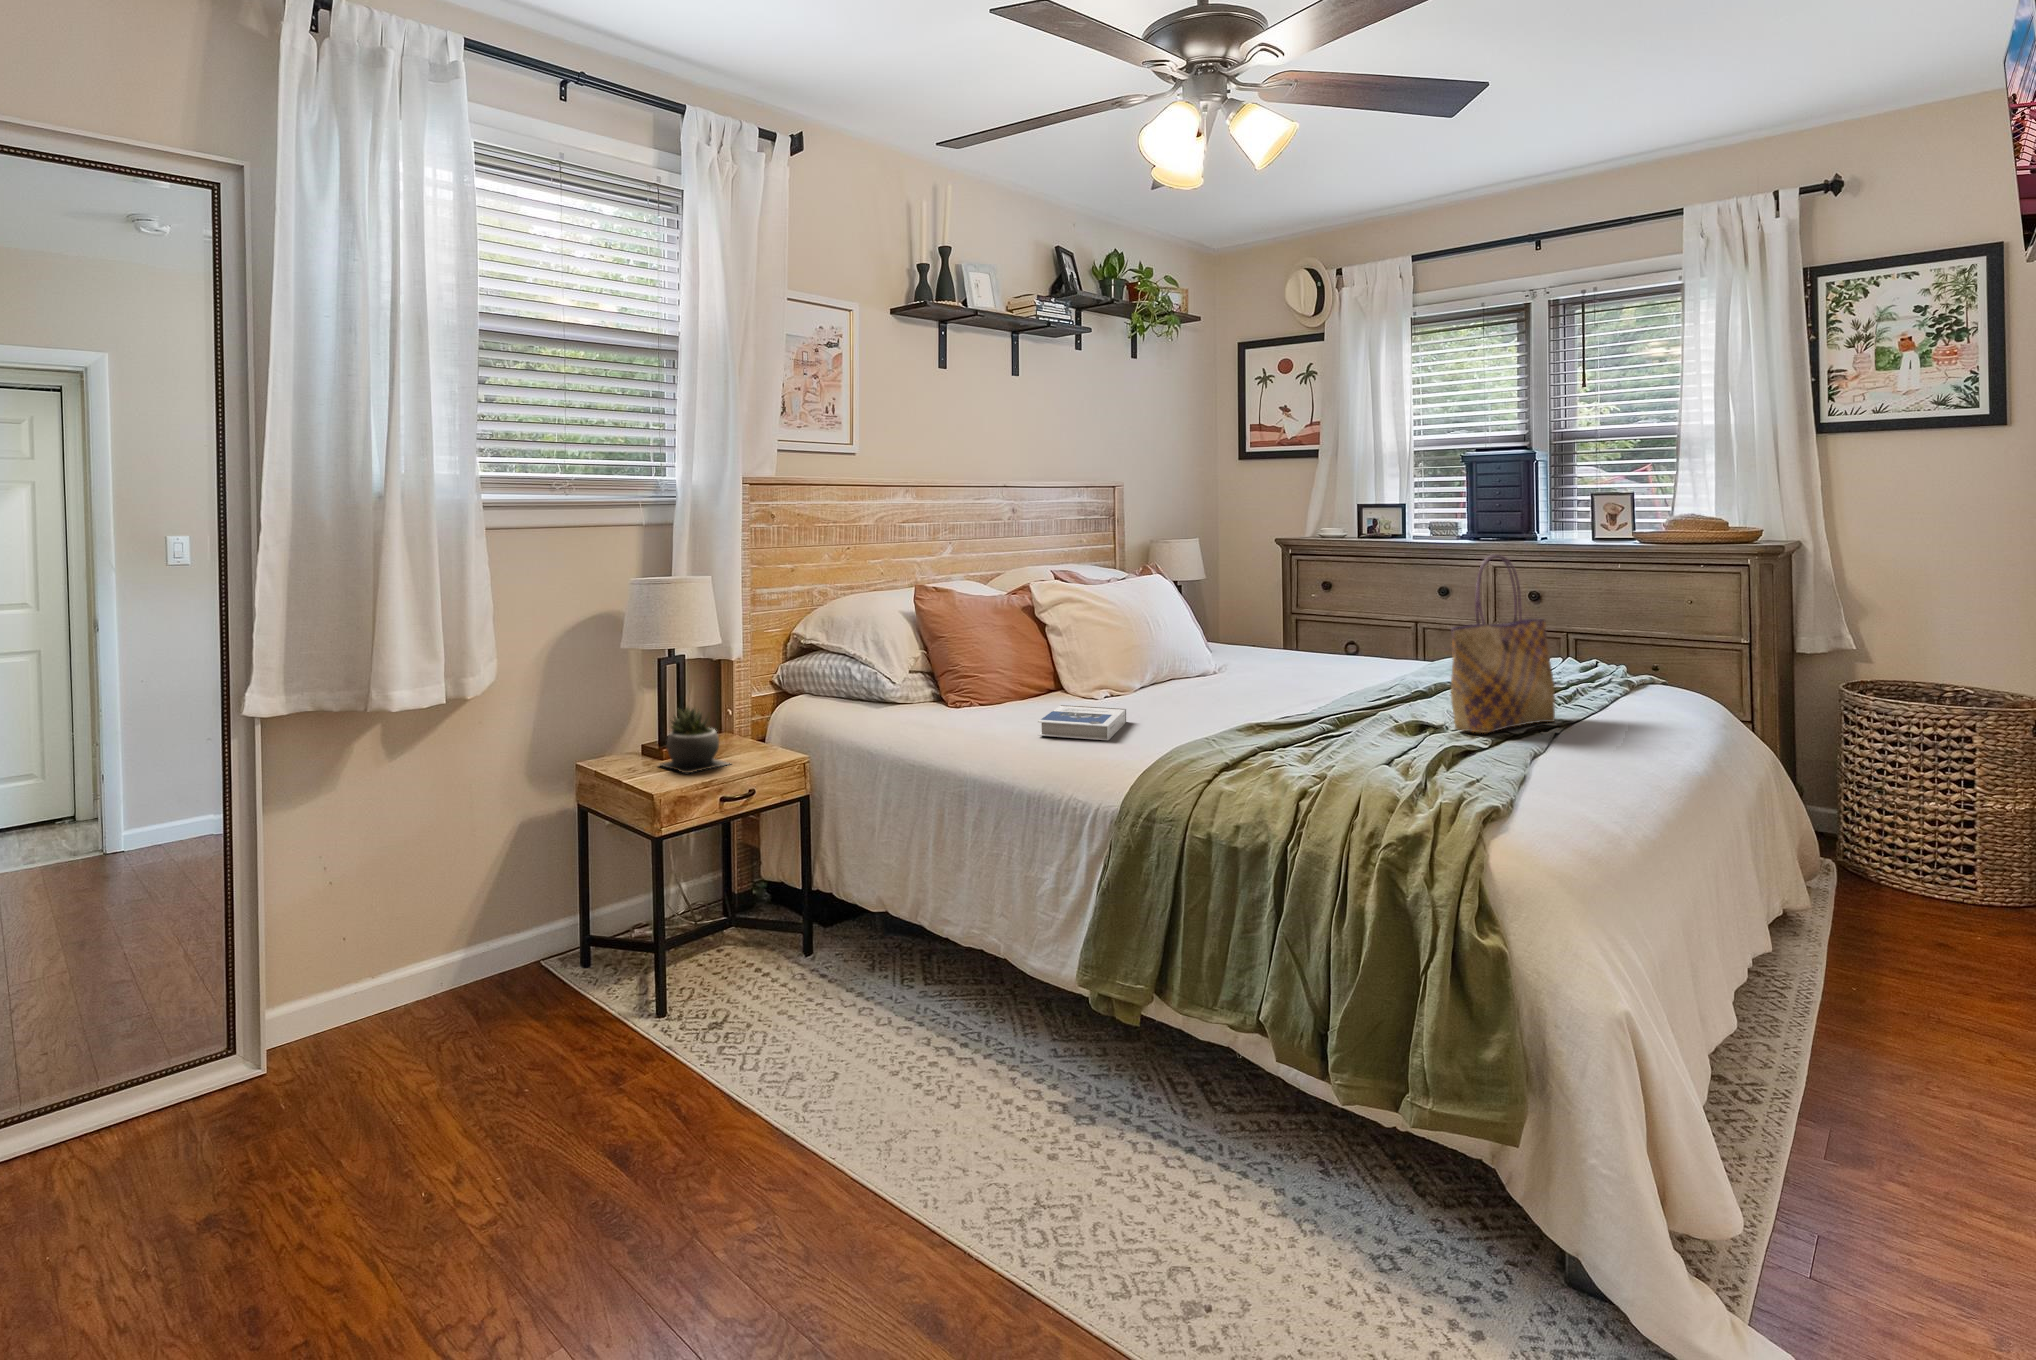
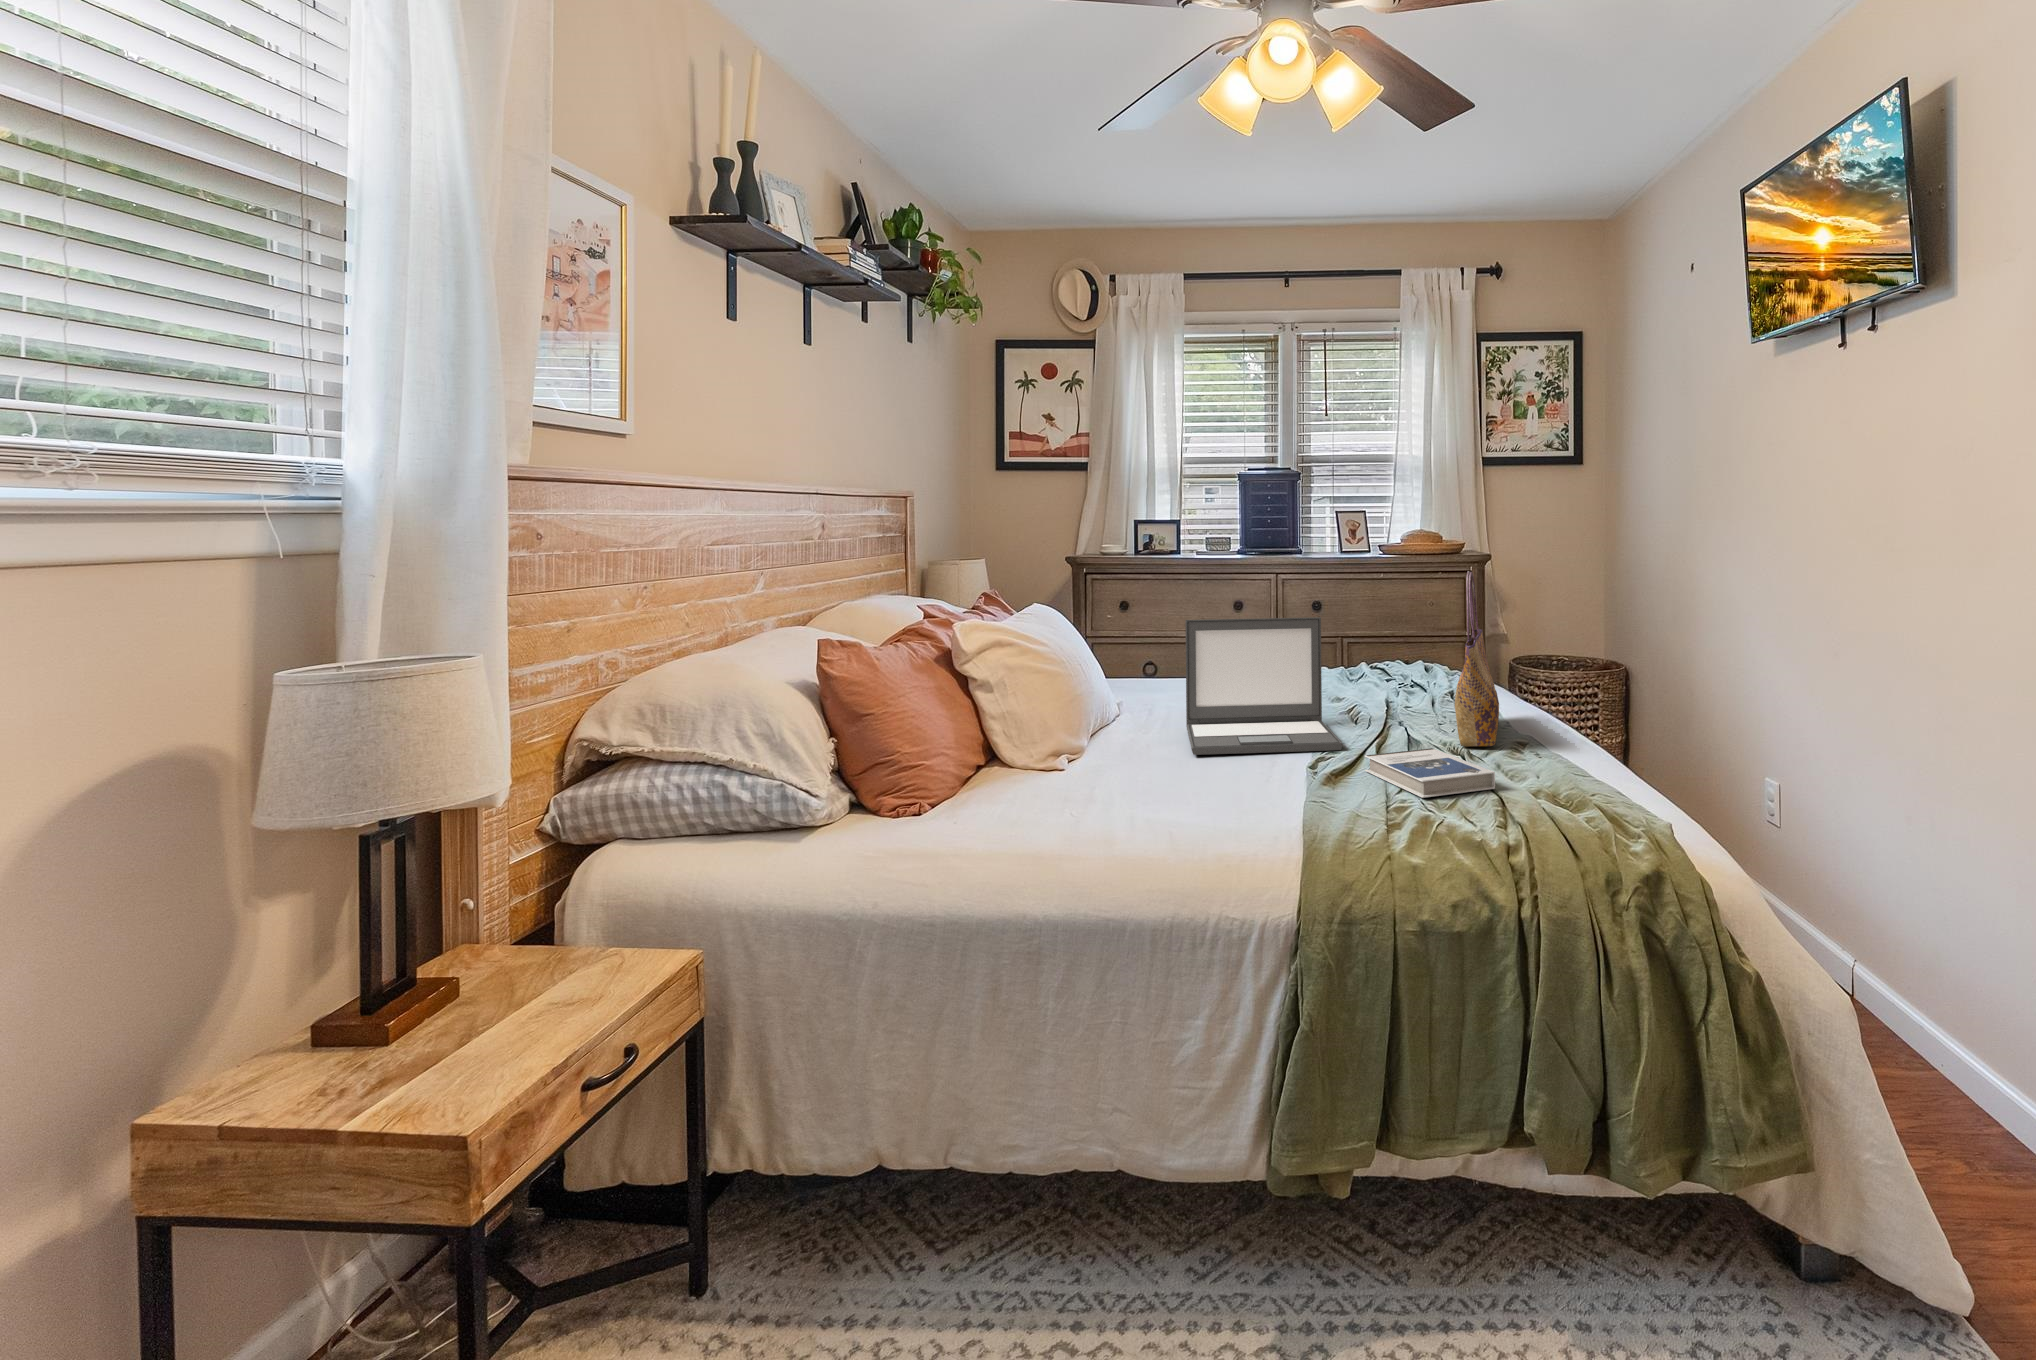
laptop: none [1199,592,1365,717] -> present [1185,617,1342,755]
hardback book: present [1038,705,1126,740] -> present [1365,748,1495,798]
succulent plant: present [660,707,729,773] -> none [387,920,574,1068]

